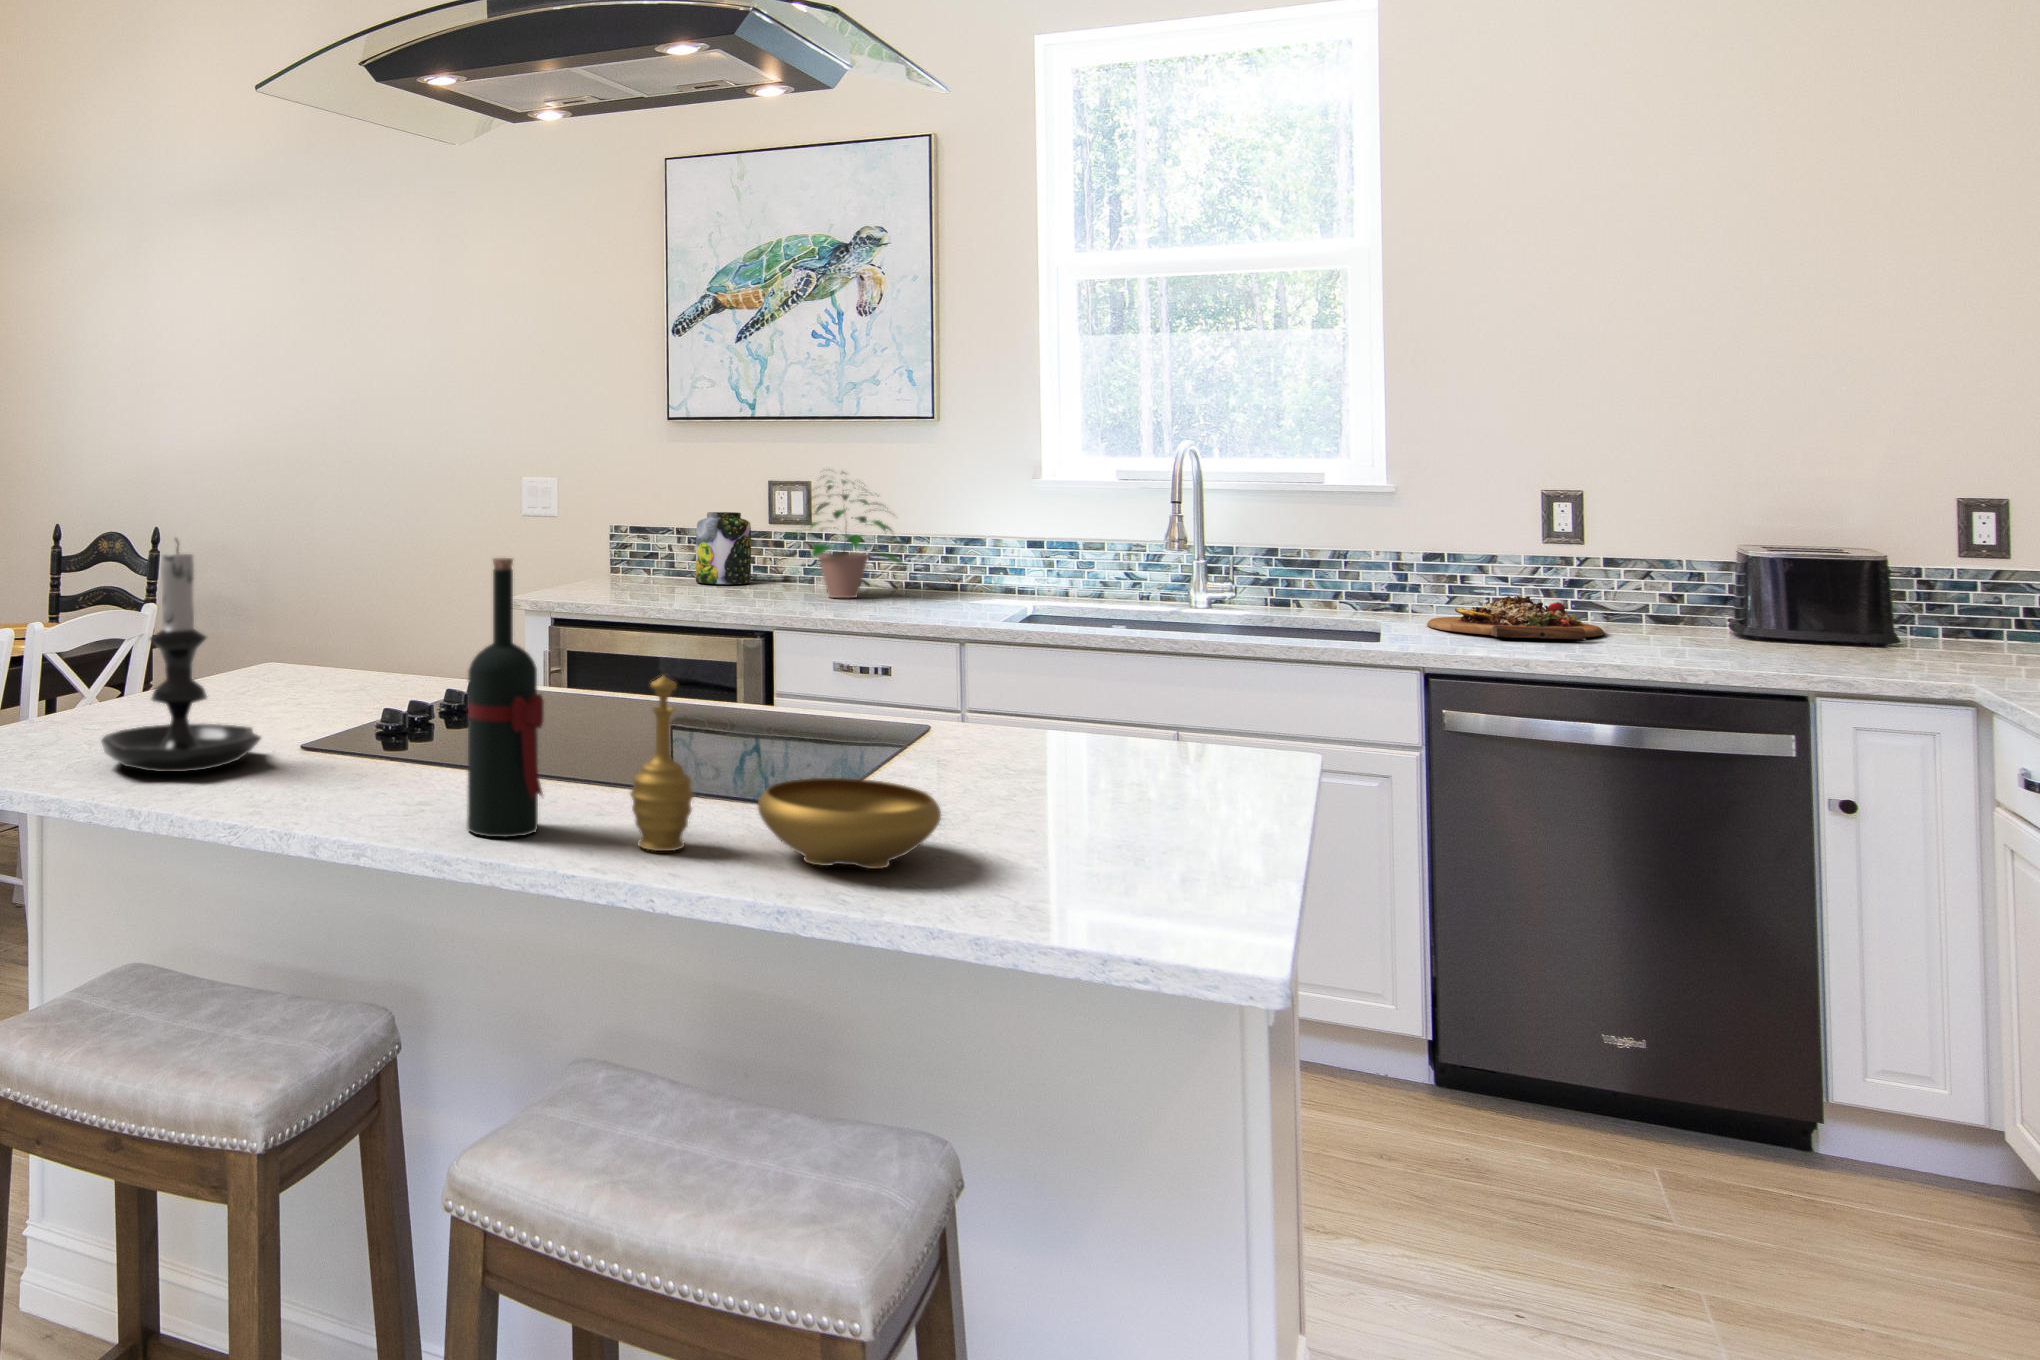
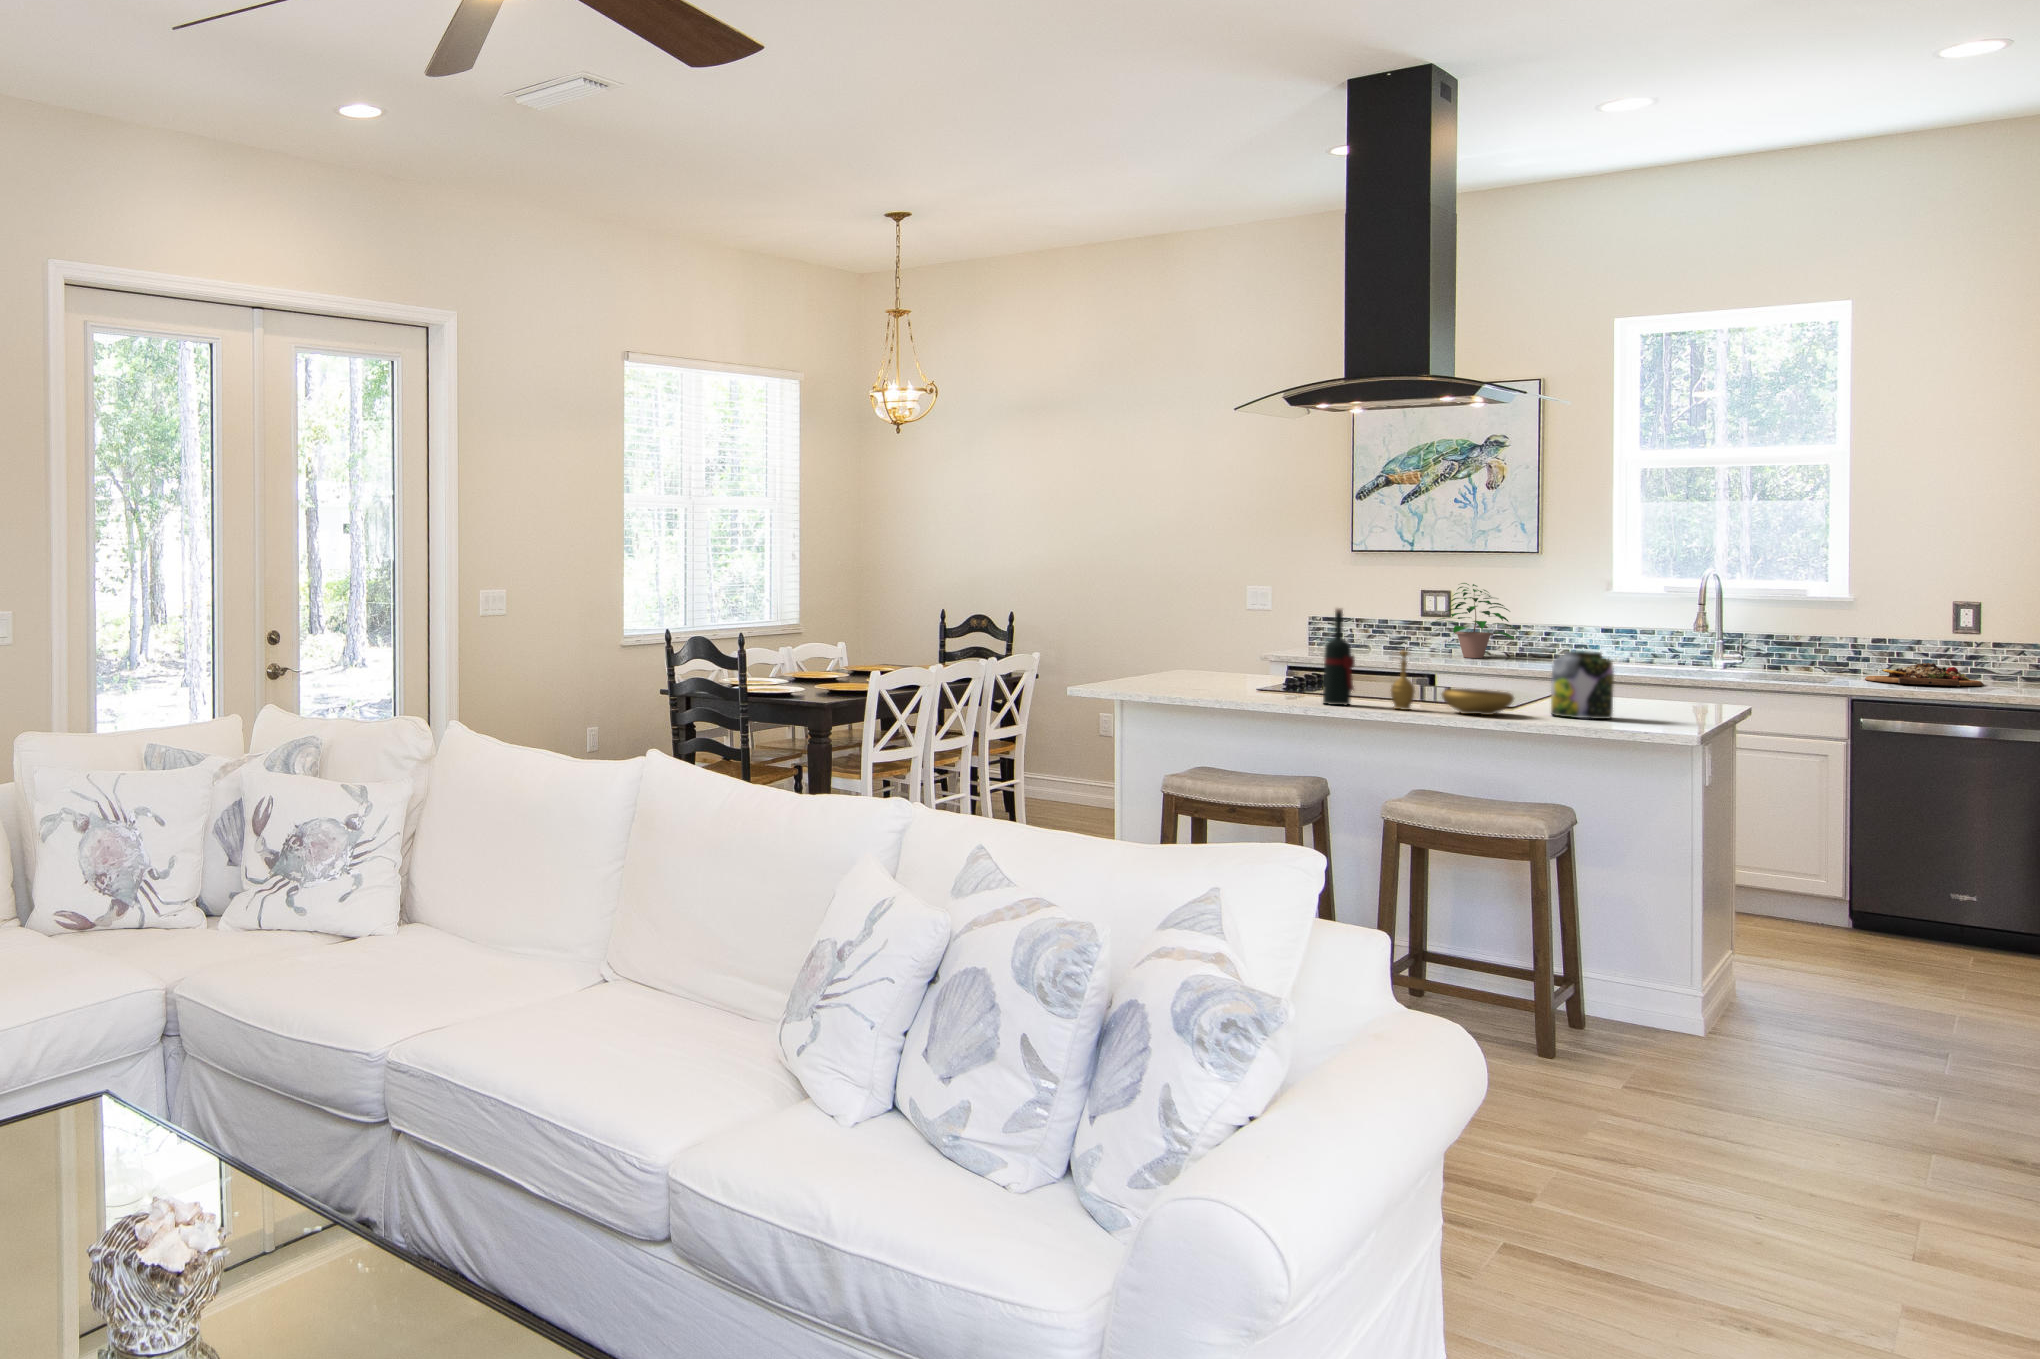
jar: present [696,512,751,584] -> present [1551,651,1614,719]
candle holder: present [101,539,261,772] -> none [1150,602,1217,690]

